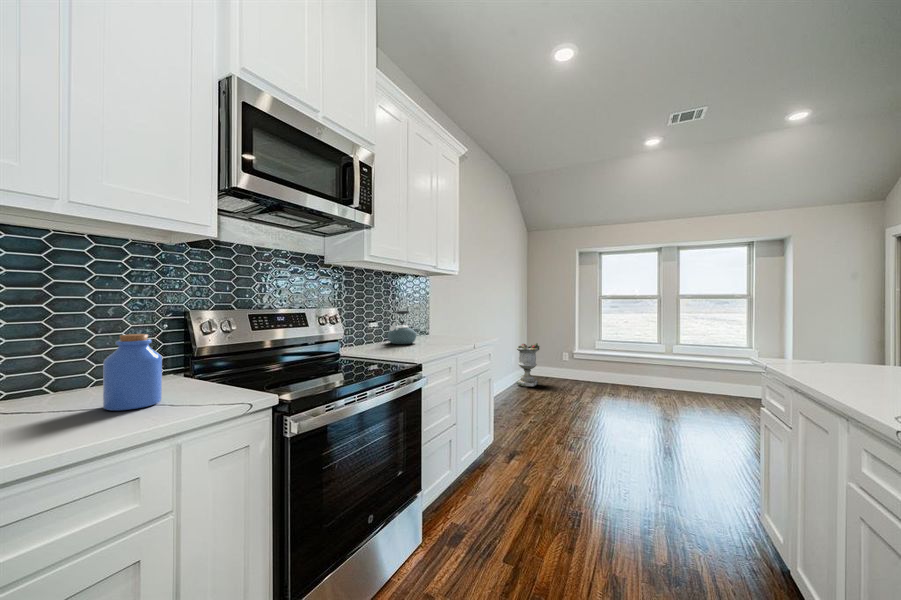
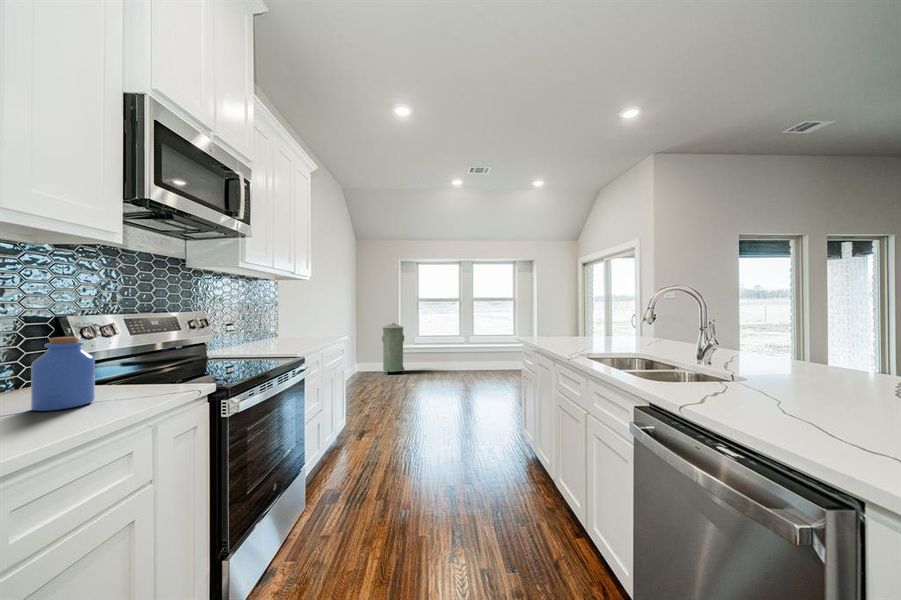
kettle: present [388,310,416,344] -> none [245,313,275,345]
trash can: none [554,324,582,383] -> present [382,323,404,375]
planter: present [517,343,540,387] -> none [349,341,371,381]

